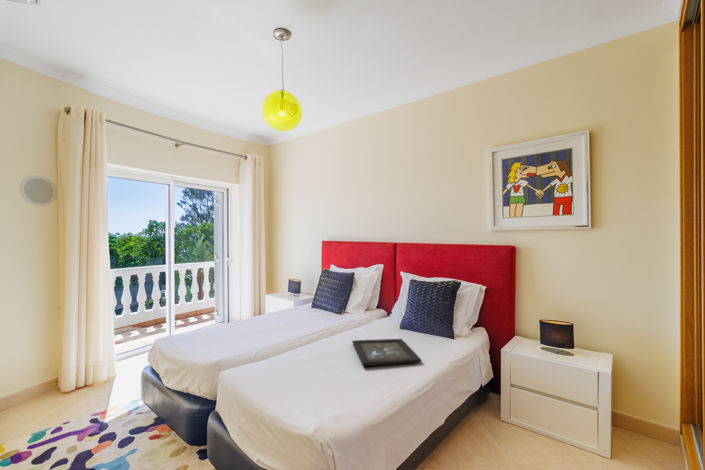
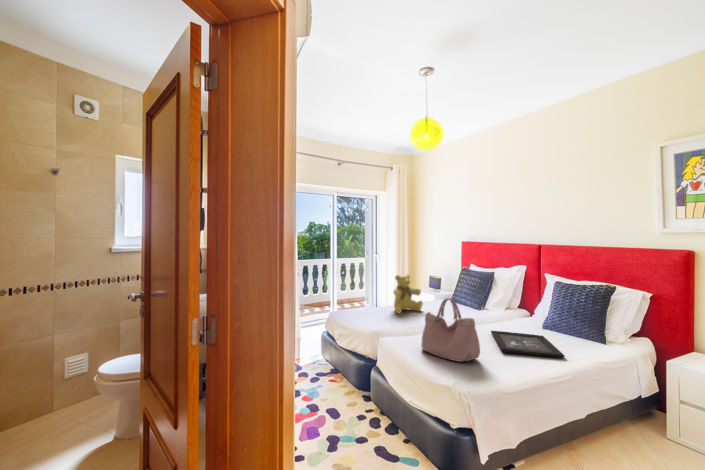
teddy bear: none [241,282,278,332] -> present [393,275,423,313]
handbag: none [274,313,341,389] -> present [421,298,480,362]

